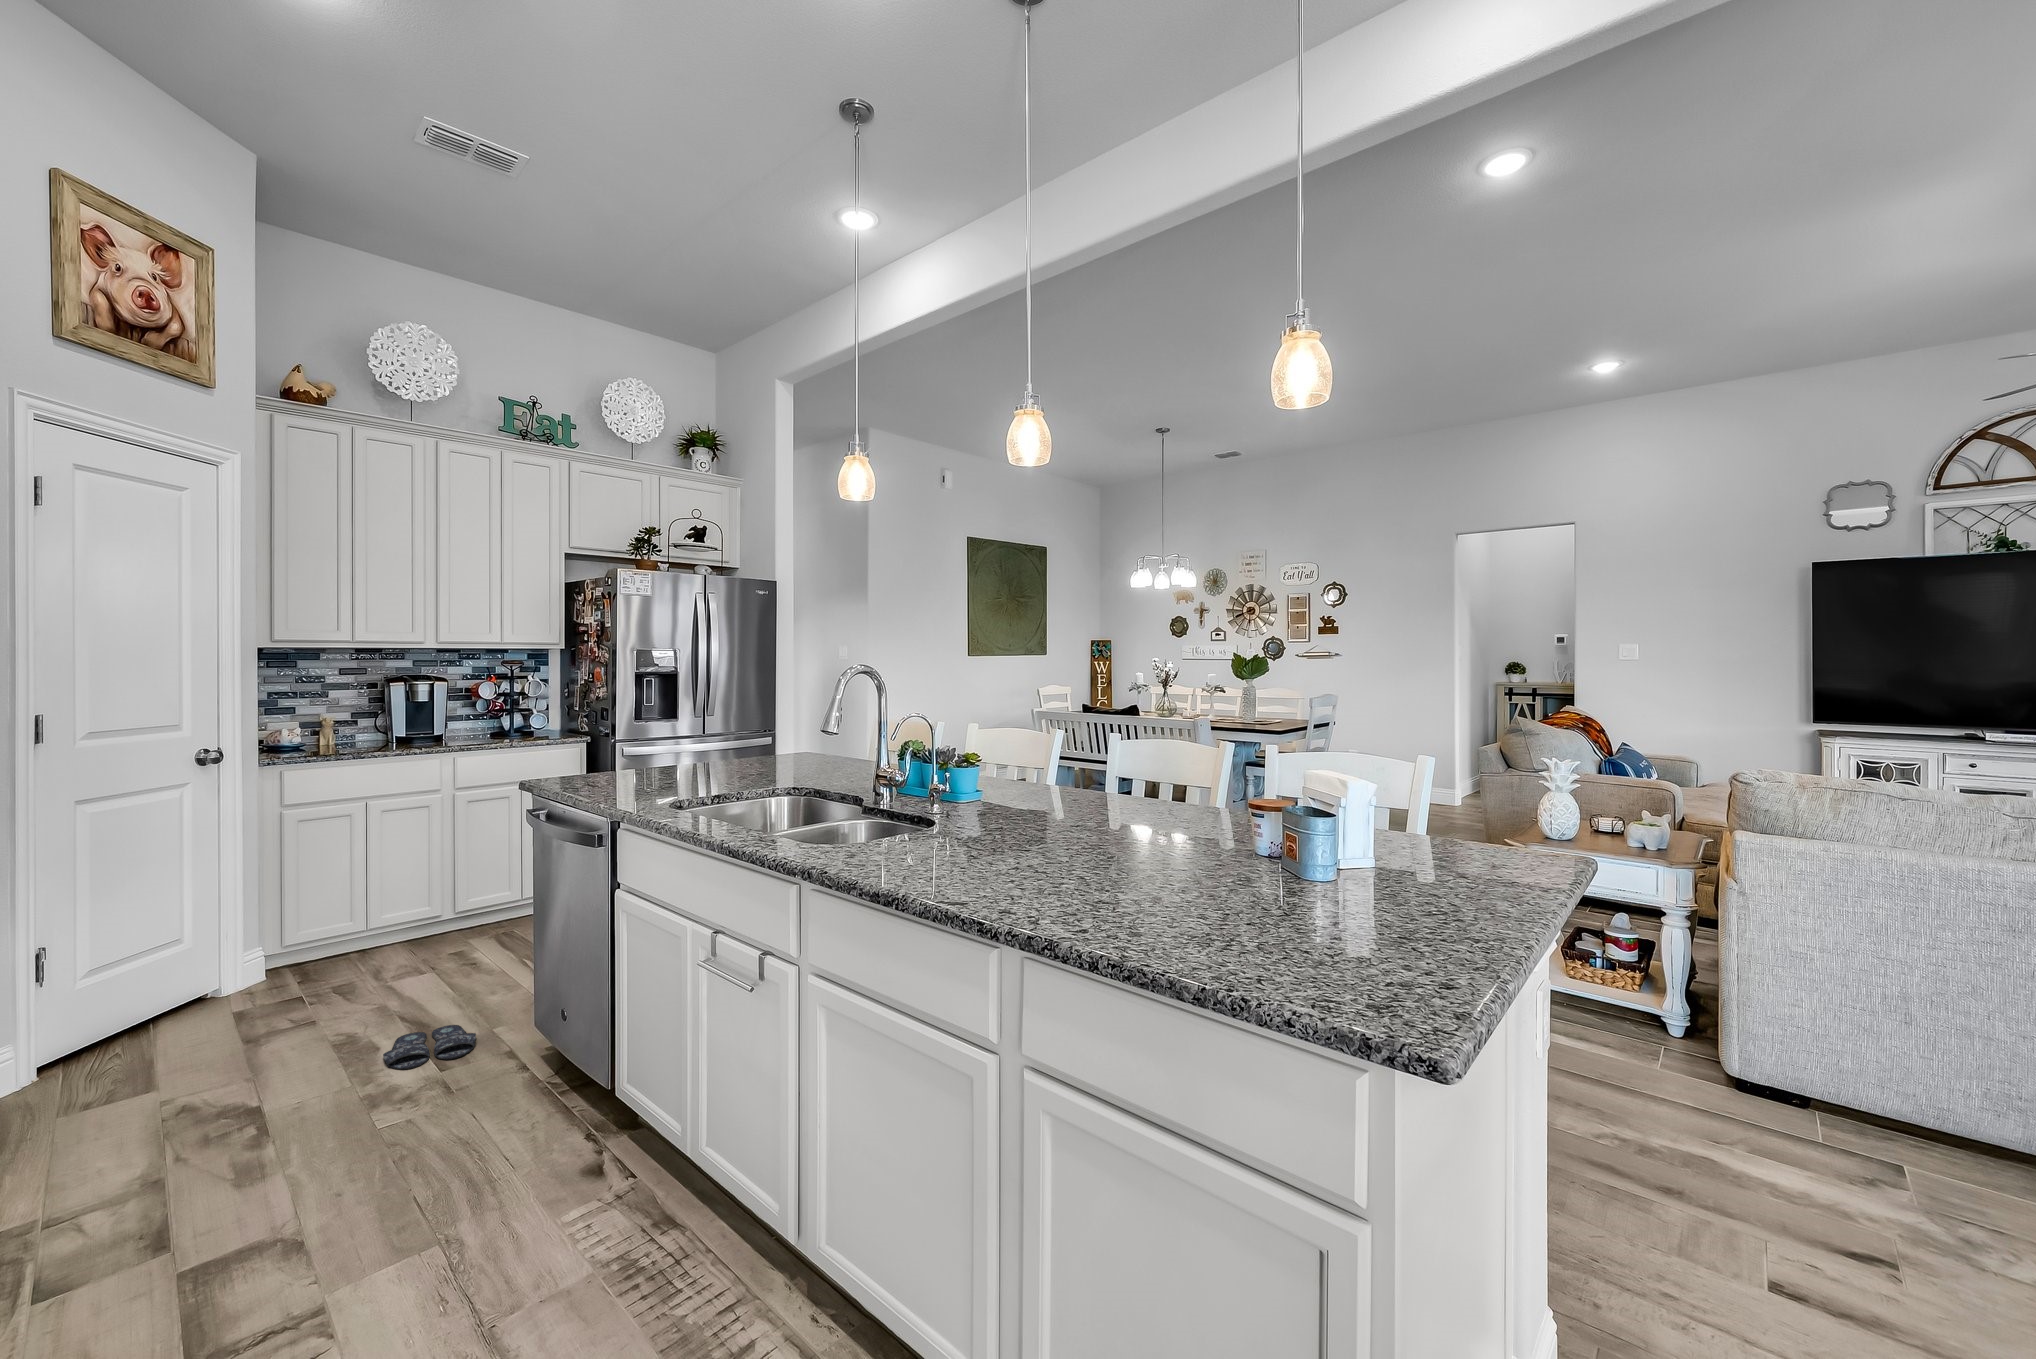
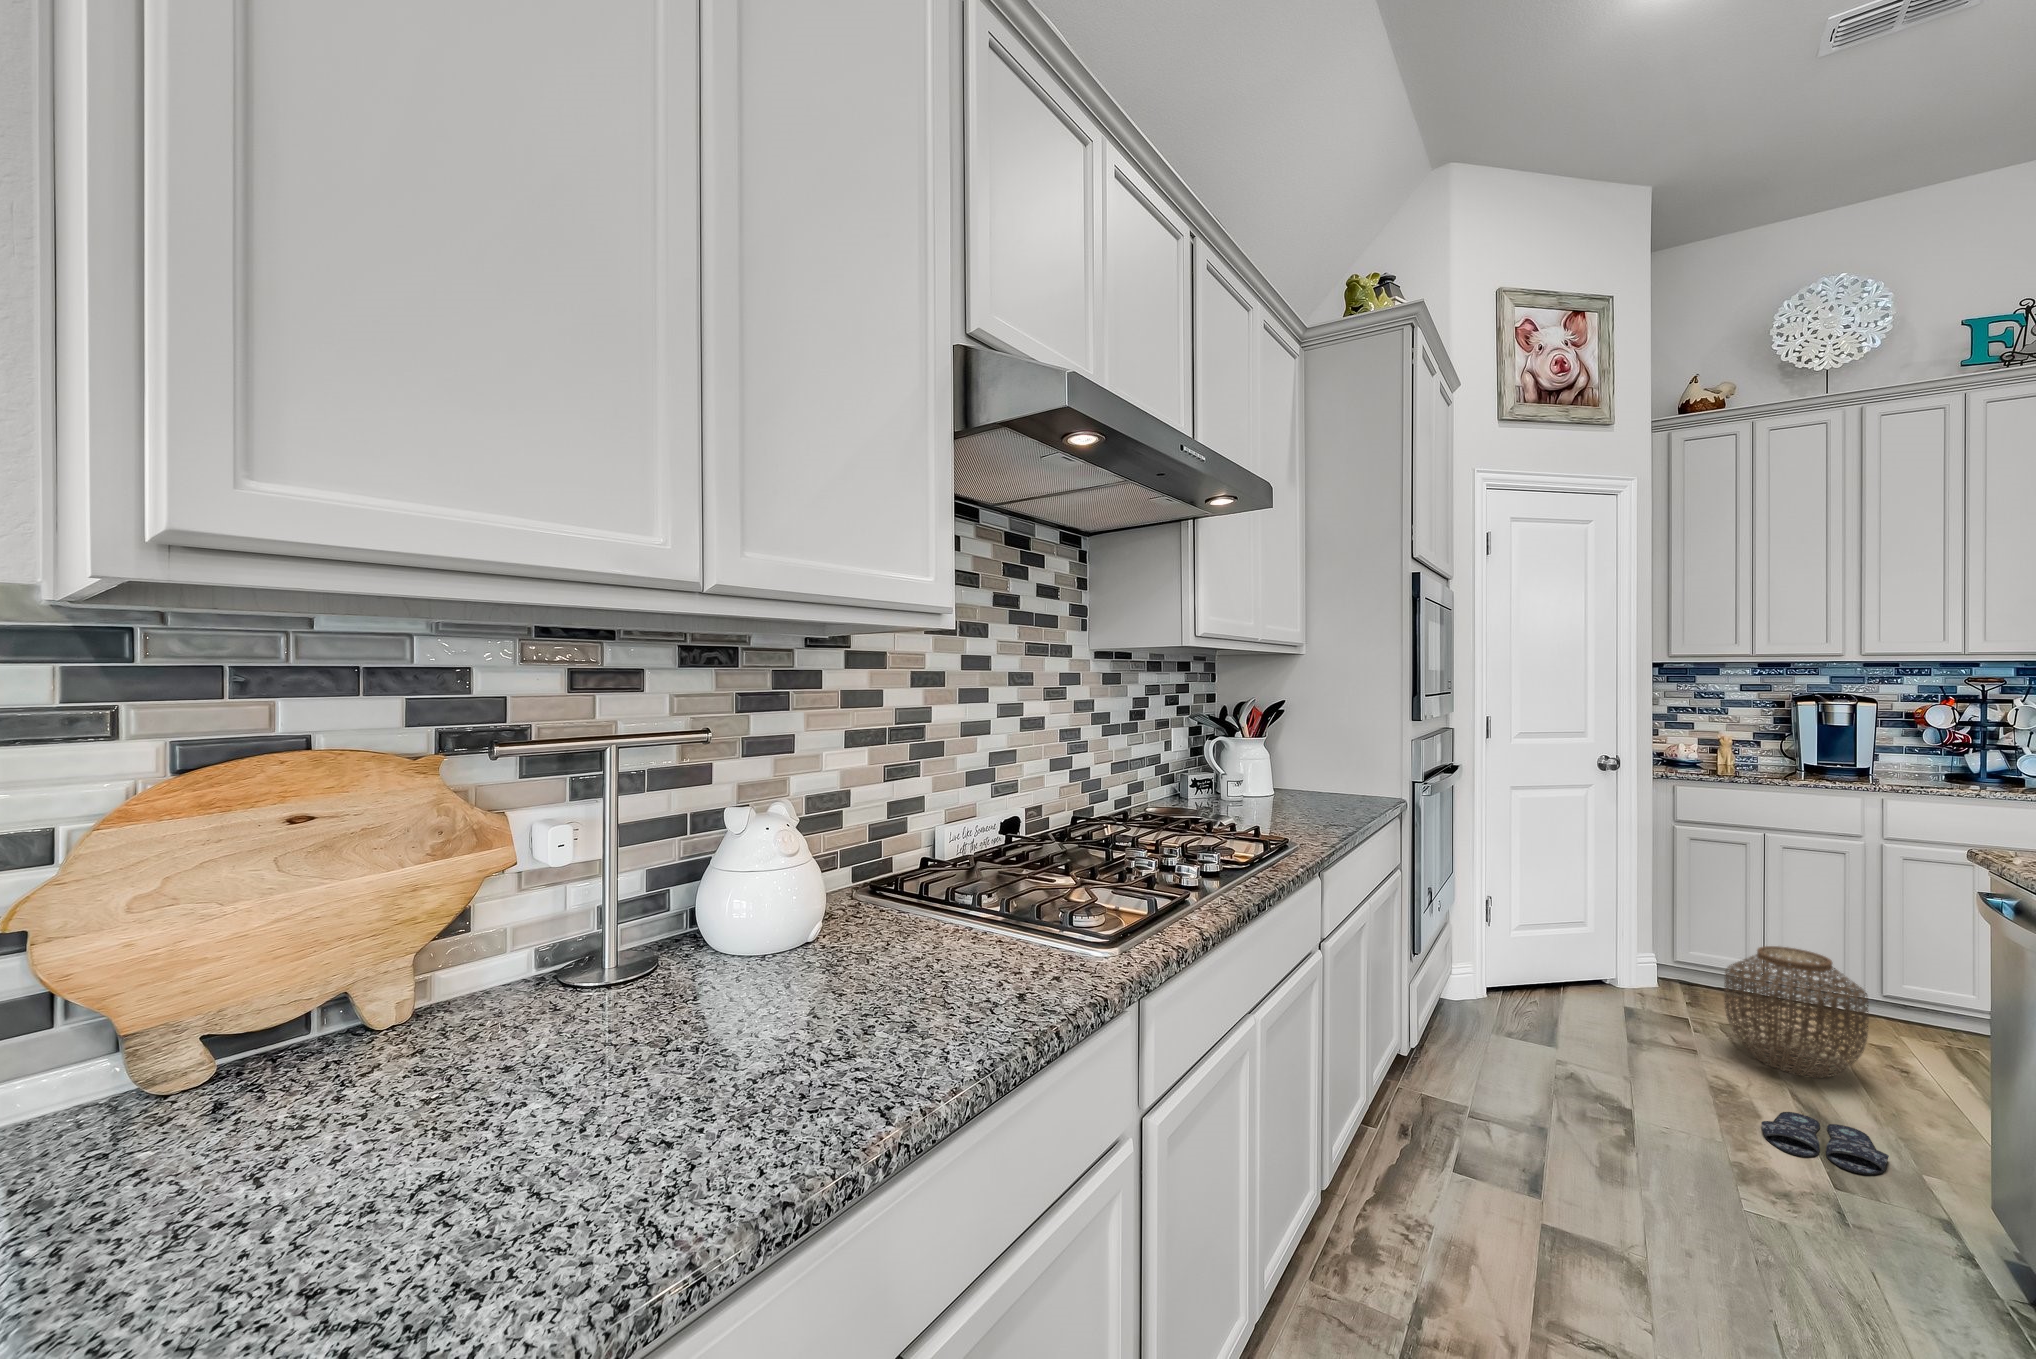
woven basket: none [340,896,454,1005] -> present [1725,946,1868,1078]

